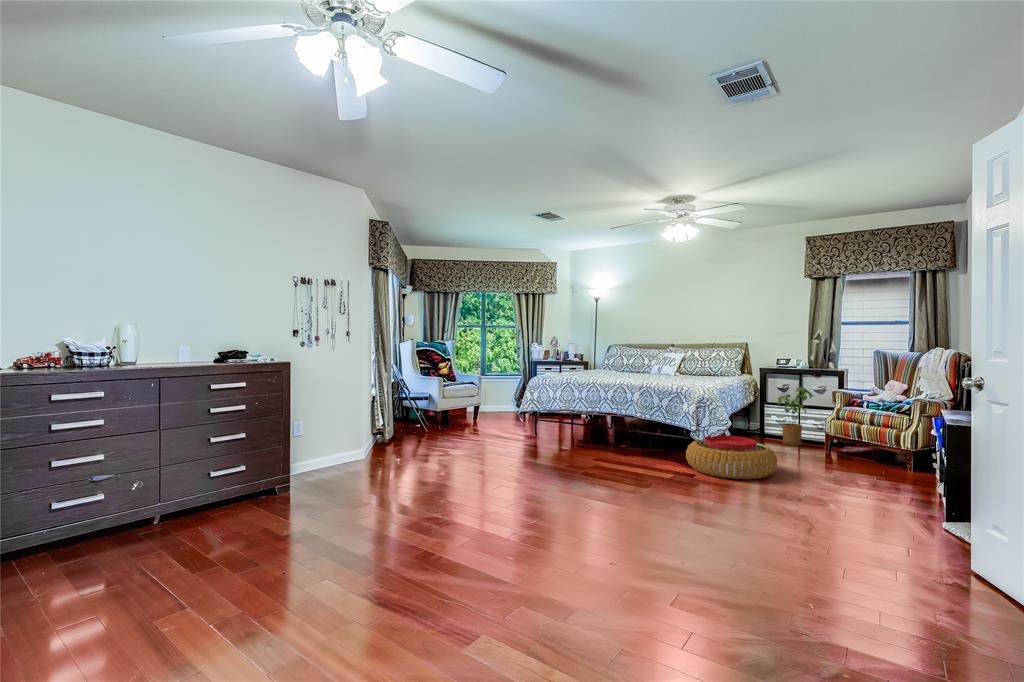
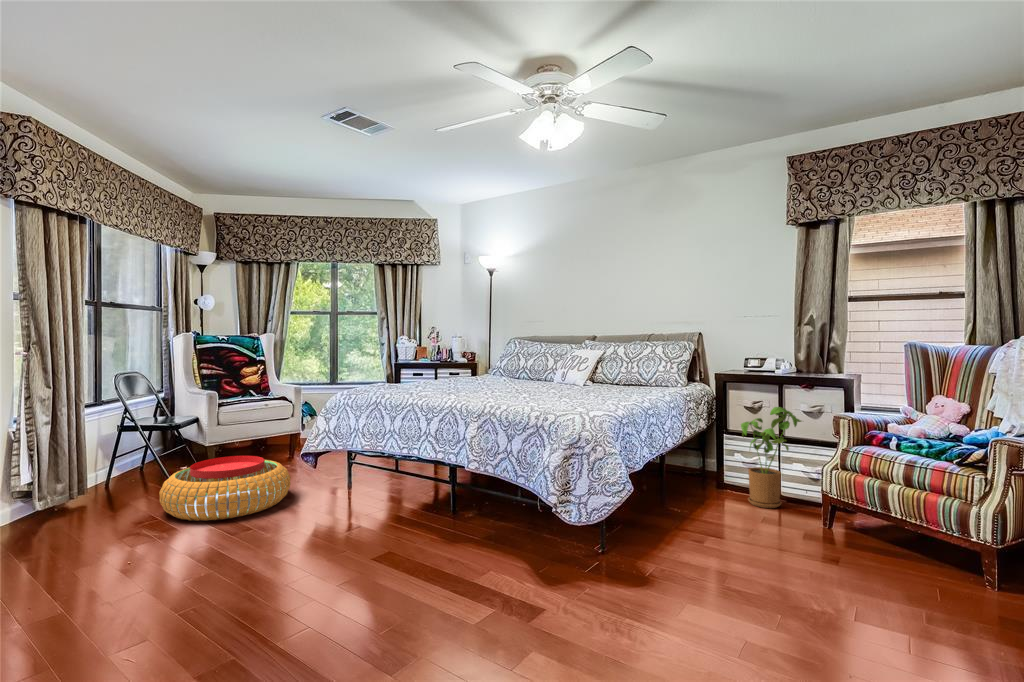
pouf: present [686,435,777,479] -> present [159,456,291,521]

